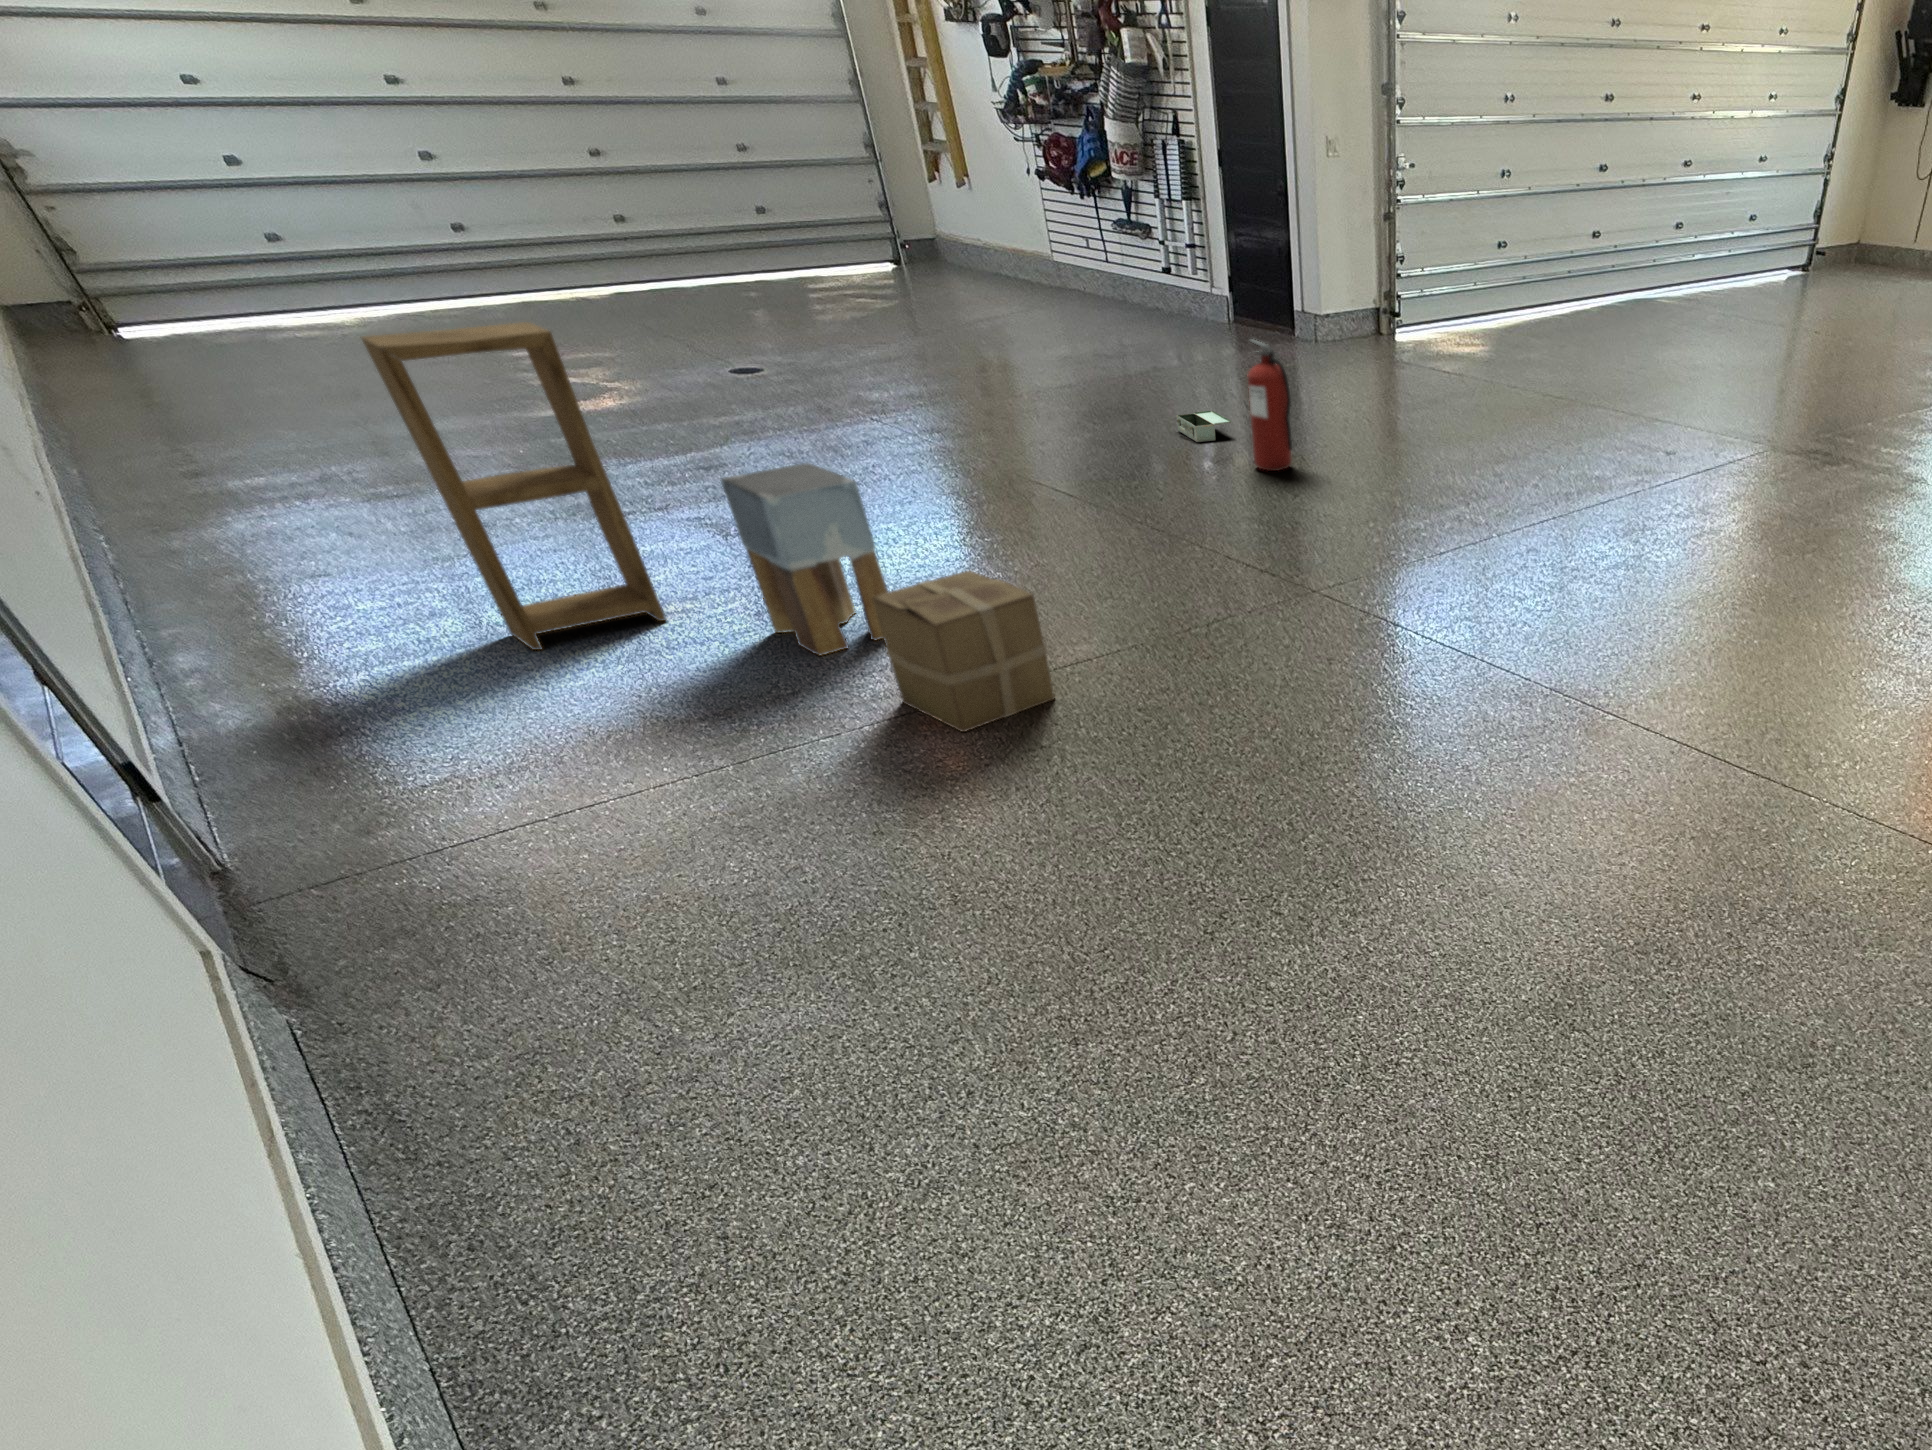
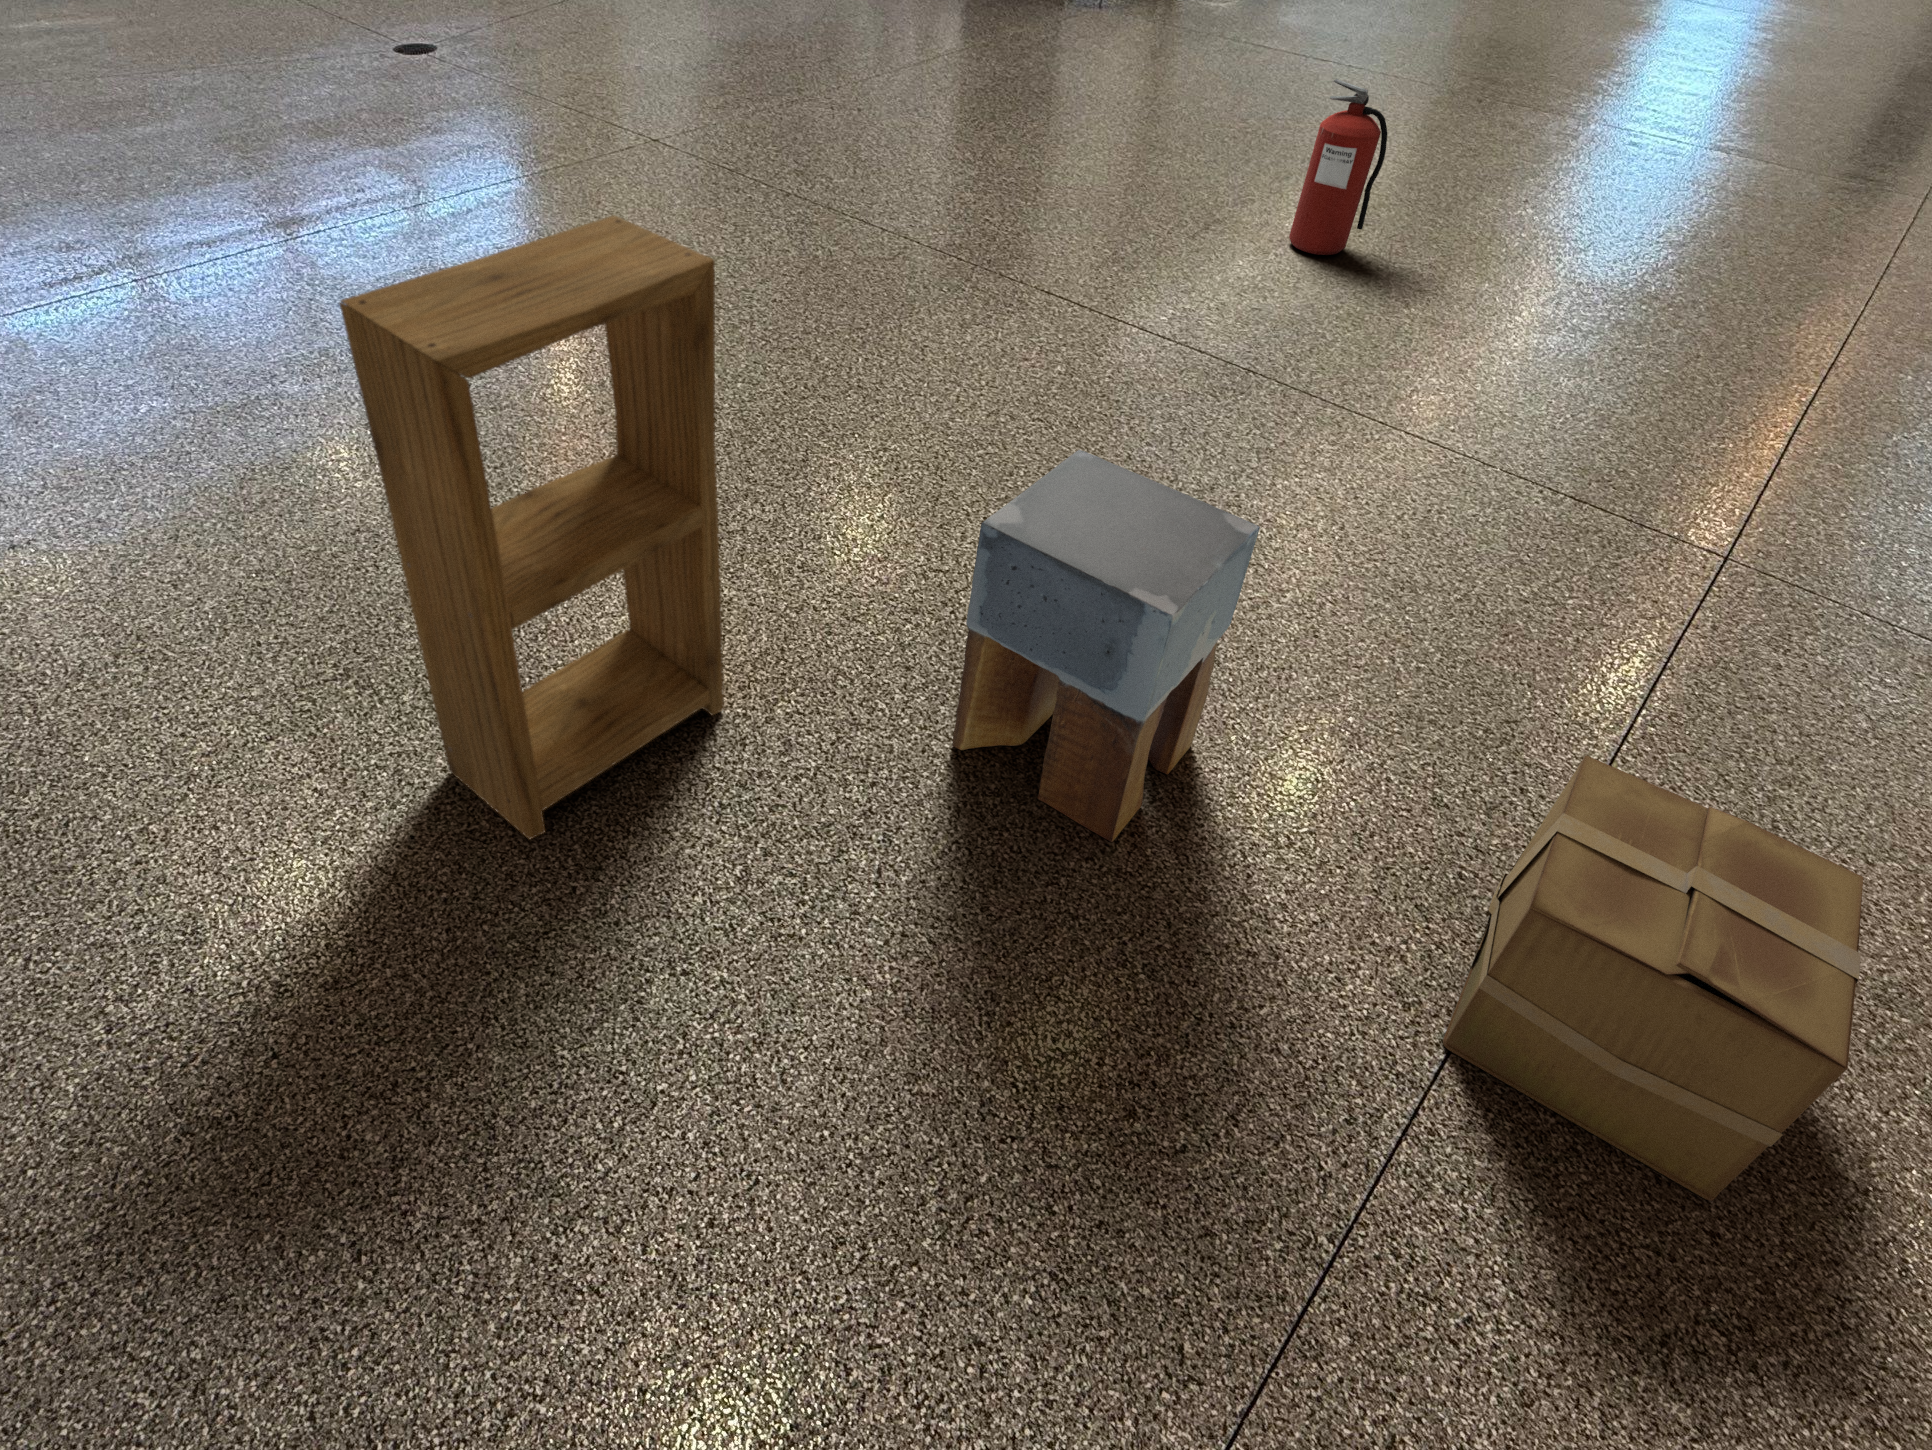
toolbox: present [1177,411,1232,442] -> none [1099,141,1193,193]

